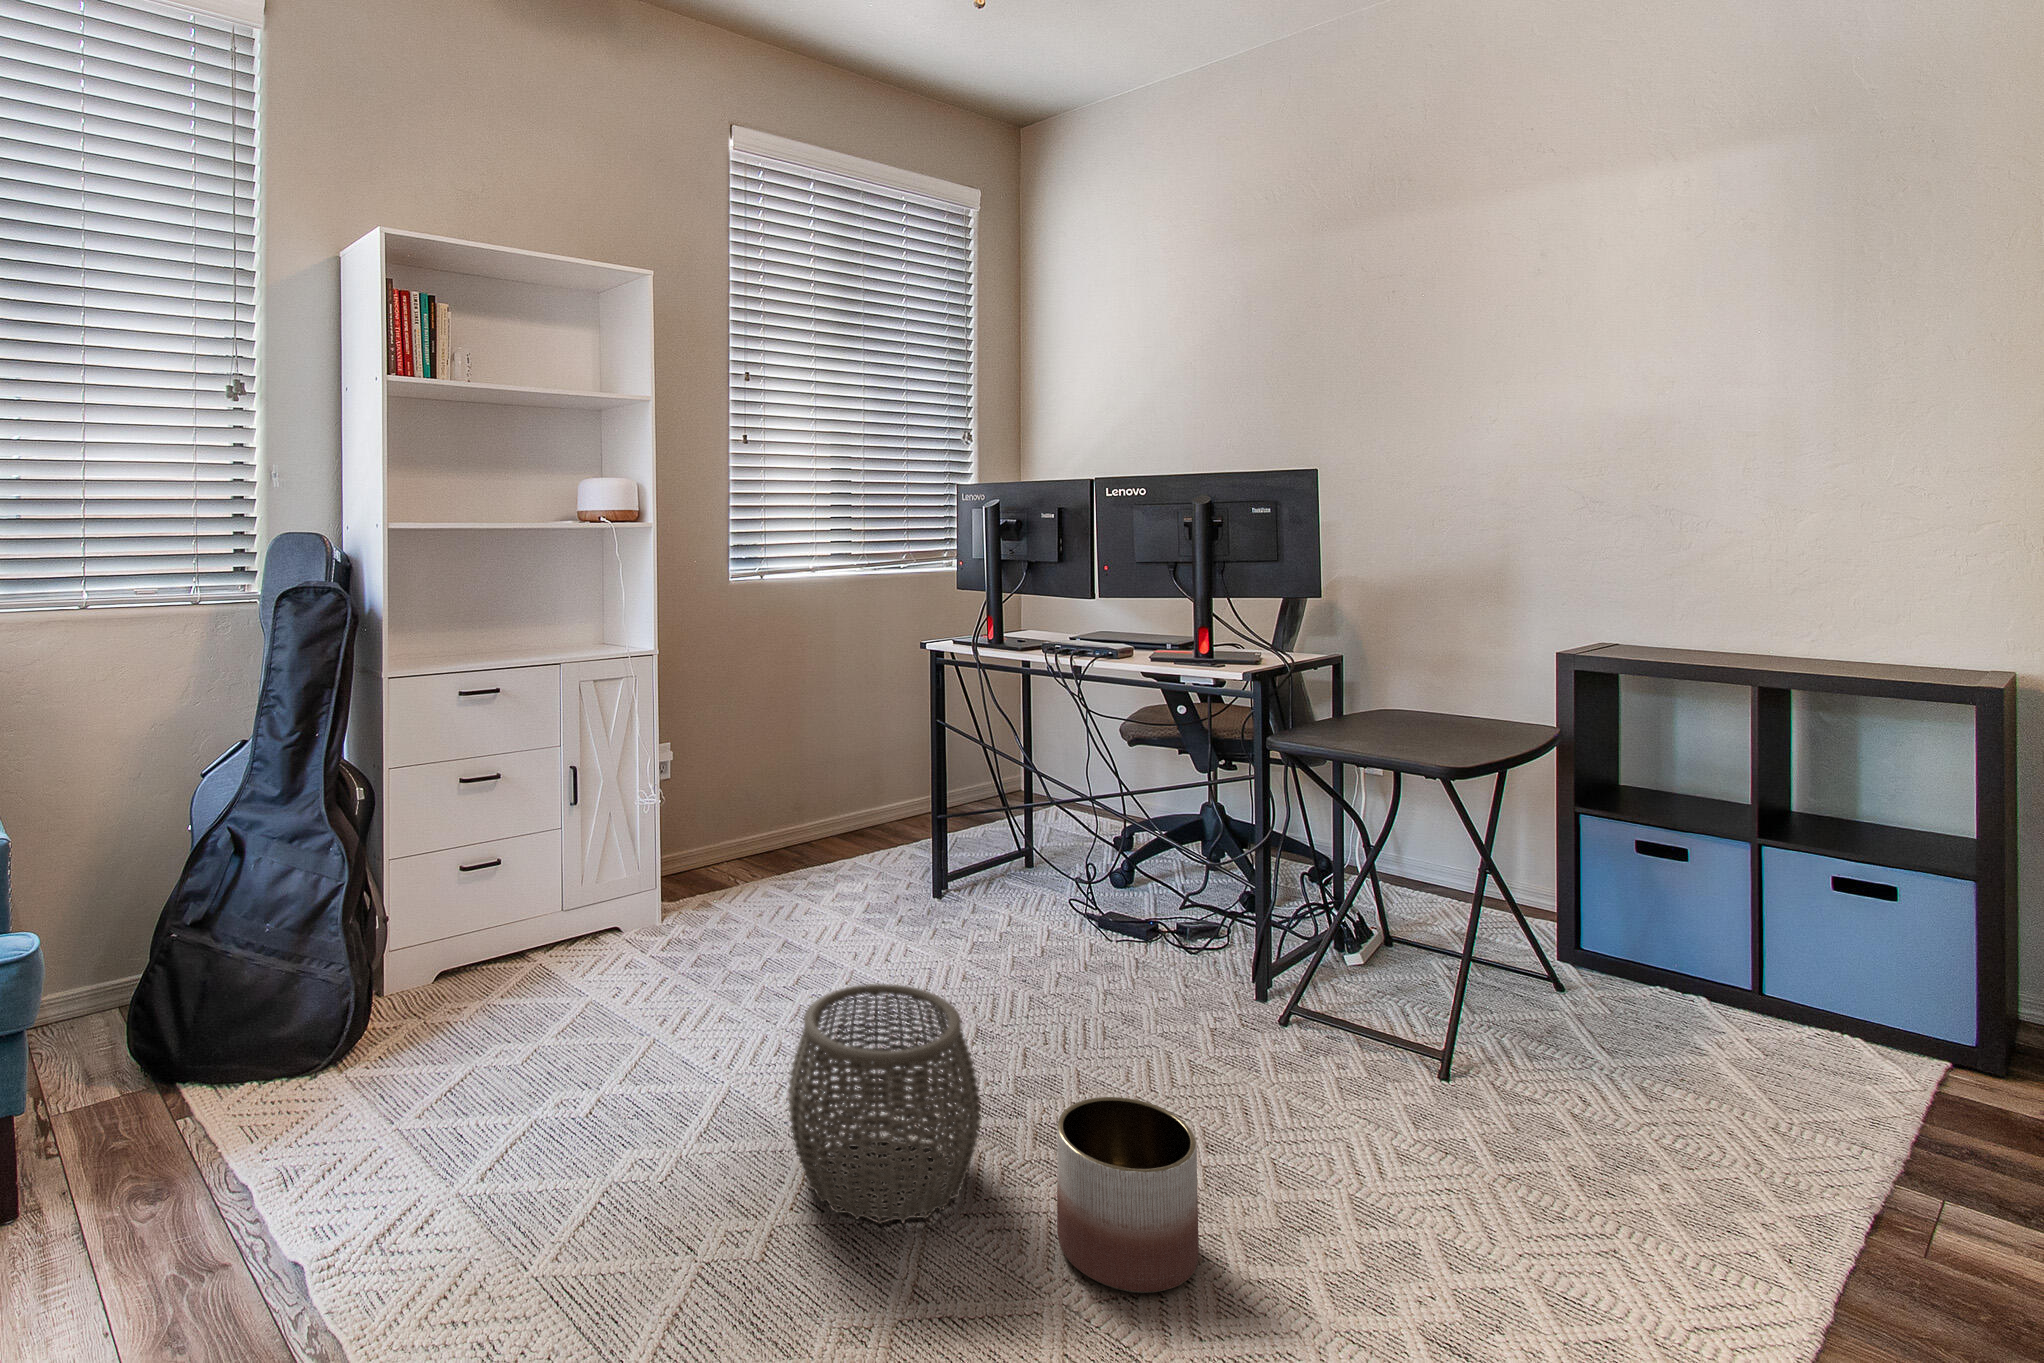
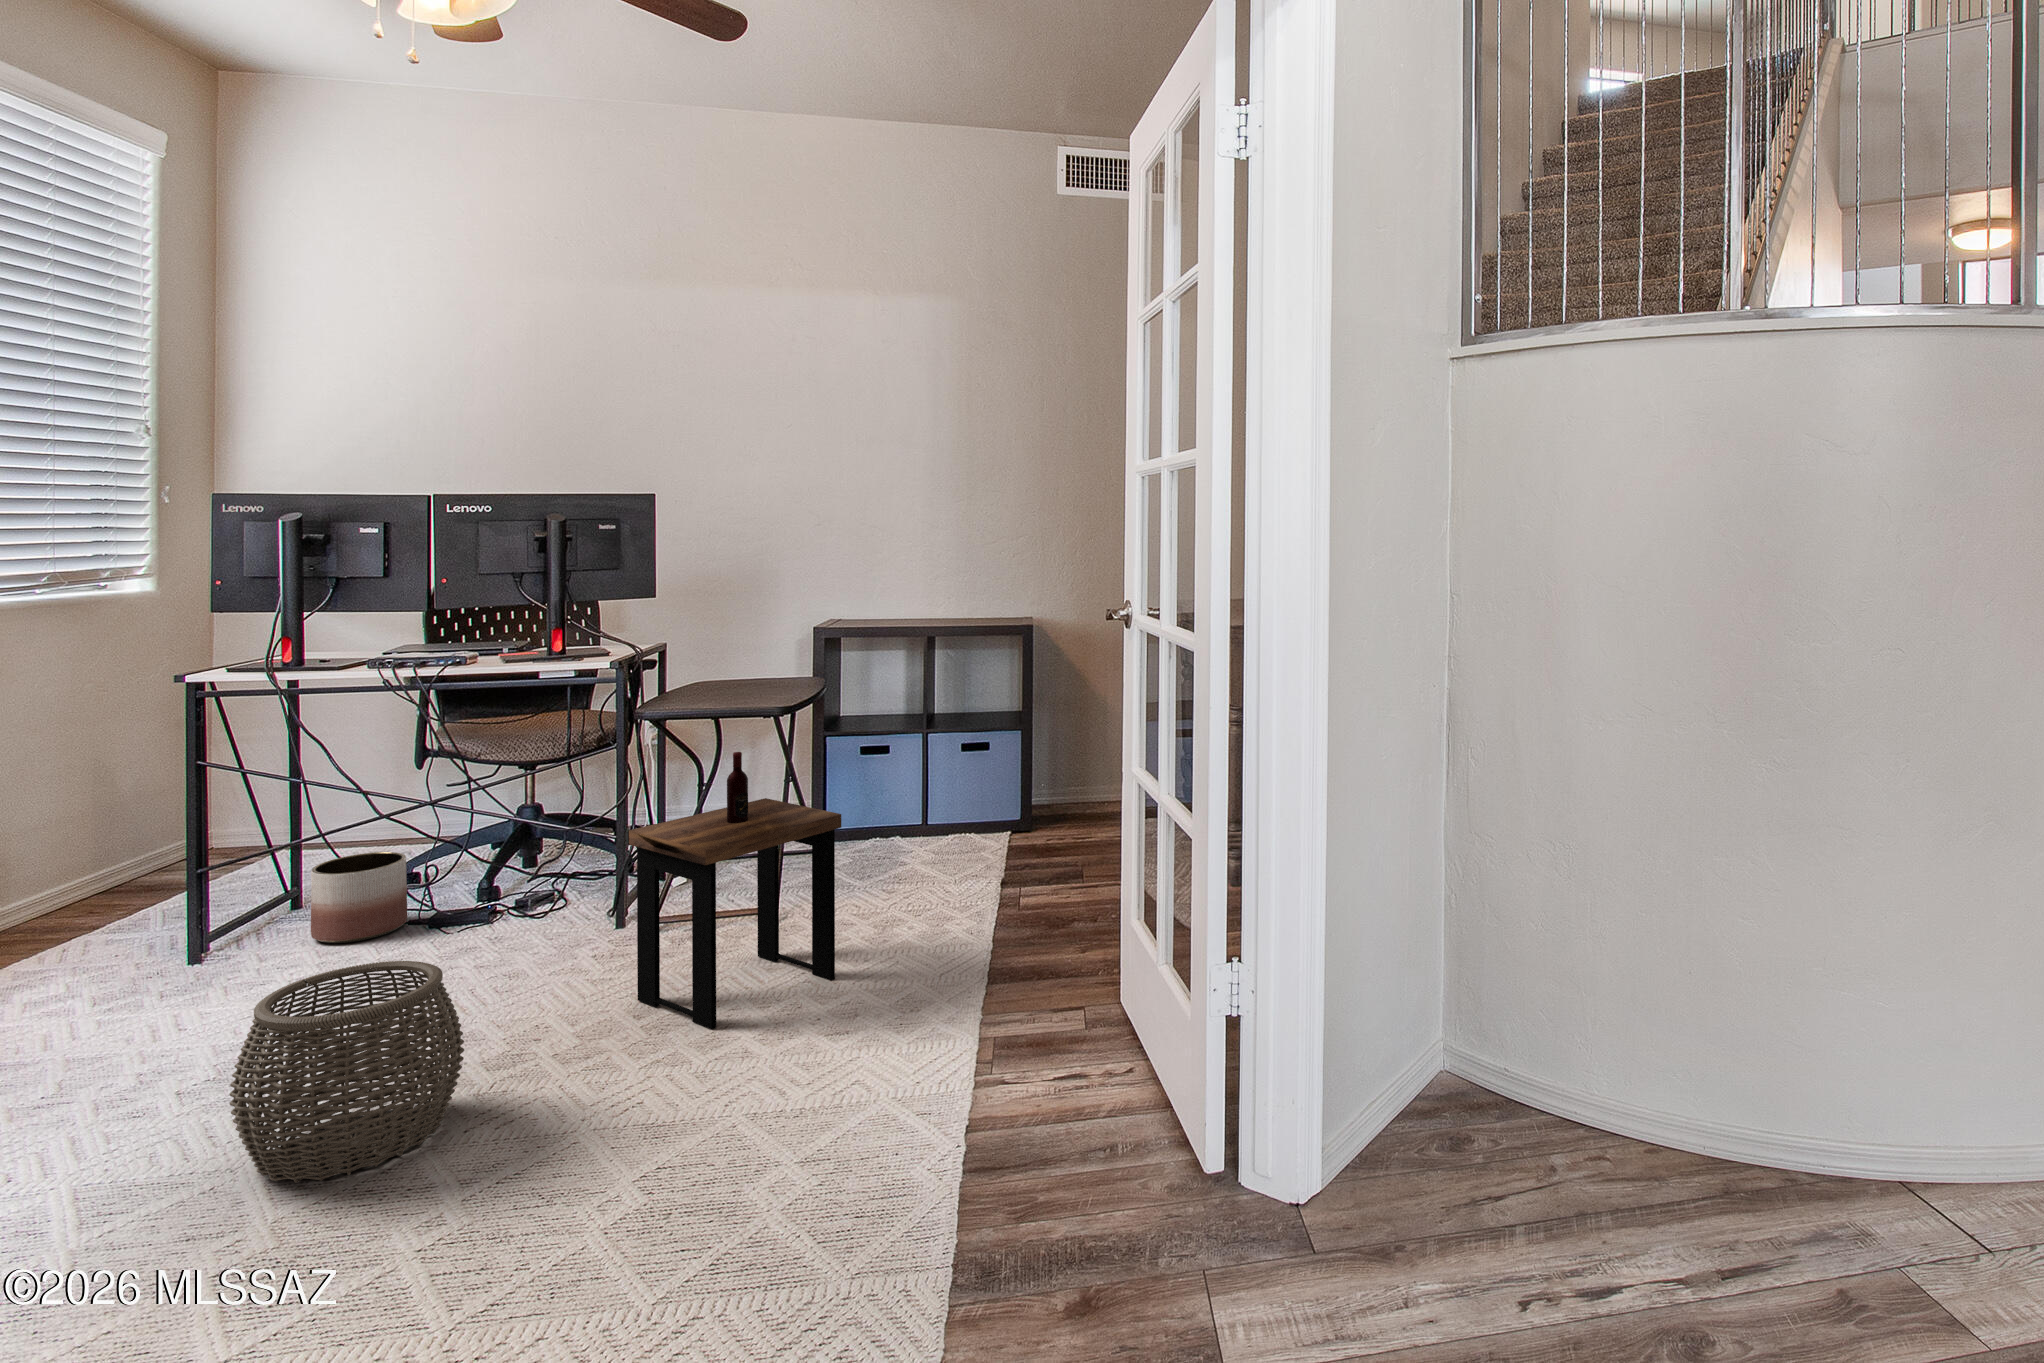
side table: none [1210,842,1507,1232] -> present [629,752,841,1029]
planter: present [1057,1097,1199,1293] -> present [311,852,407,943]

